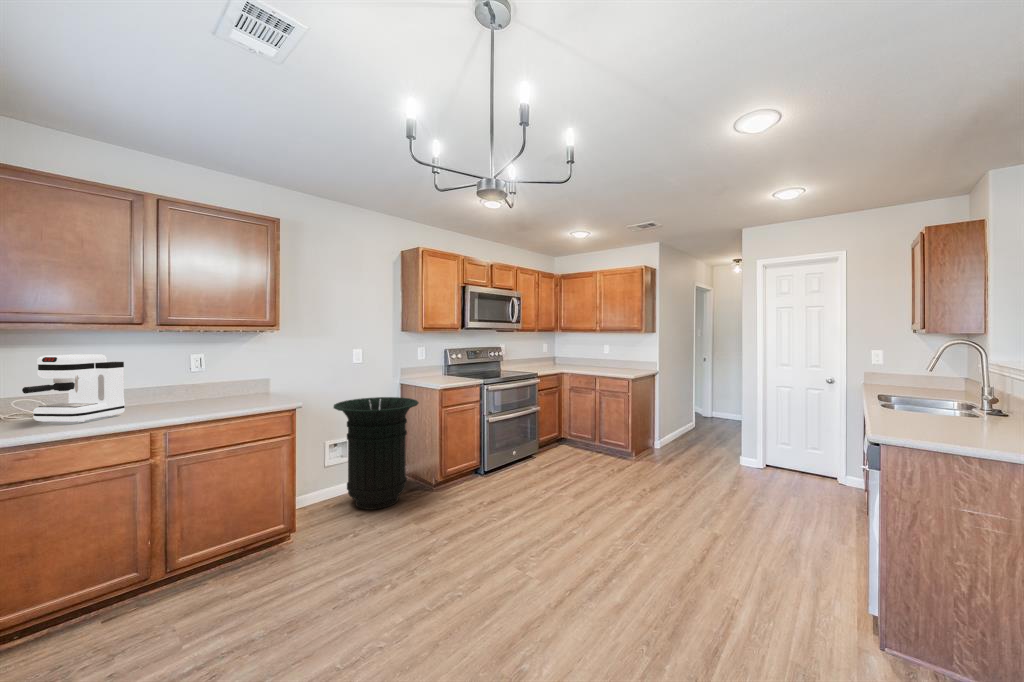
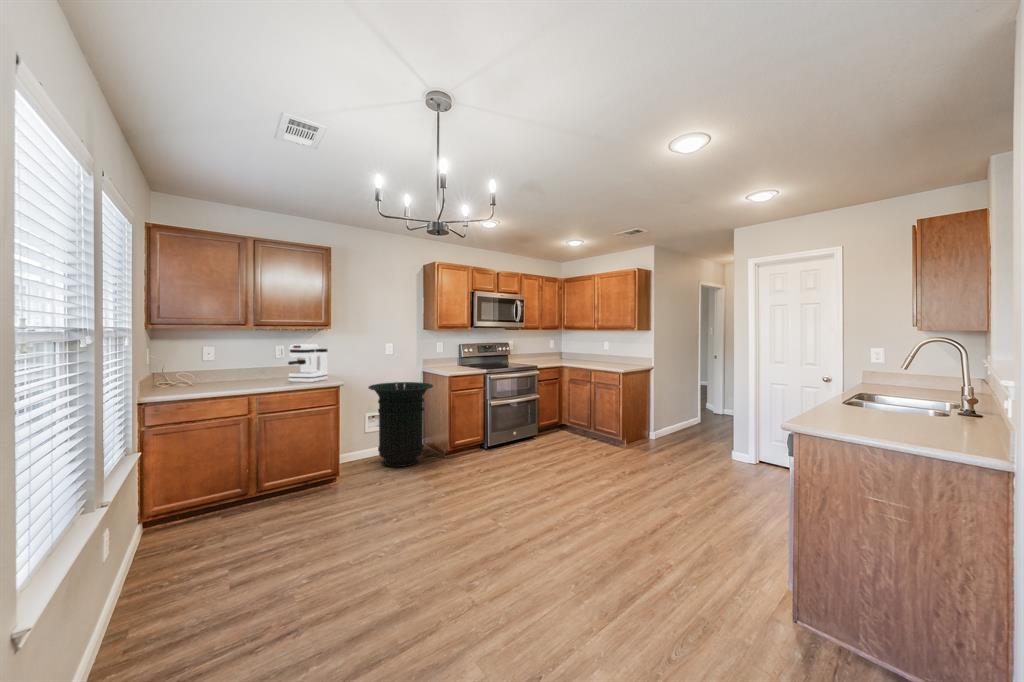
coffee maker: present [22,354,125,422] -> present [288,344,328,382]

